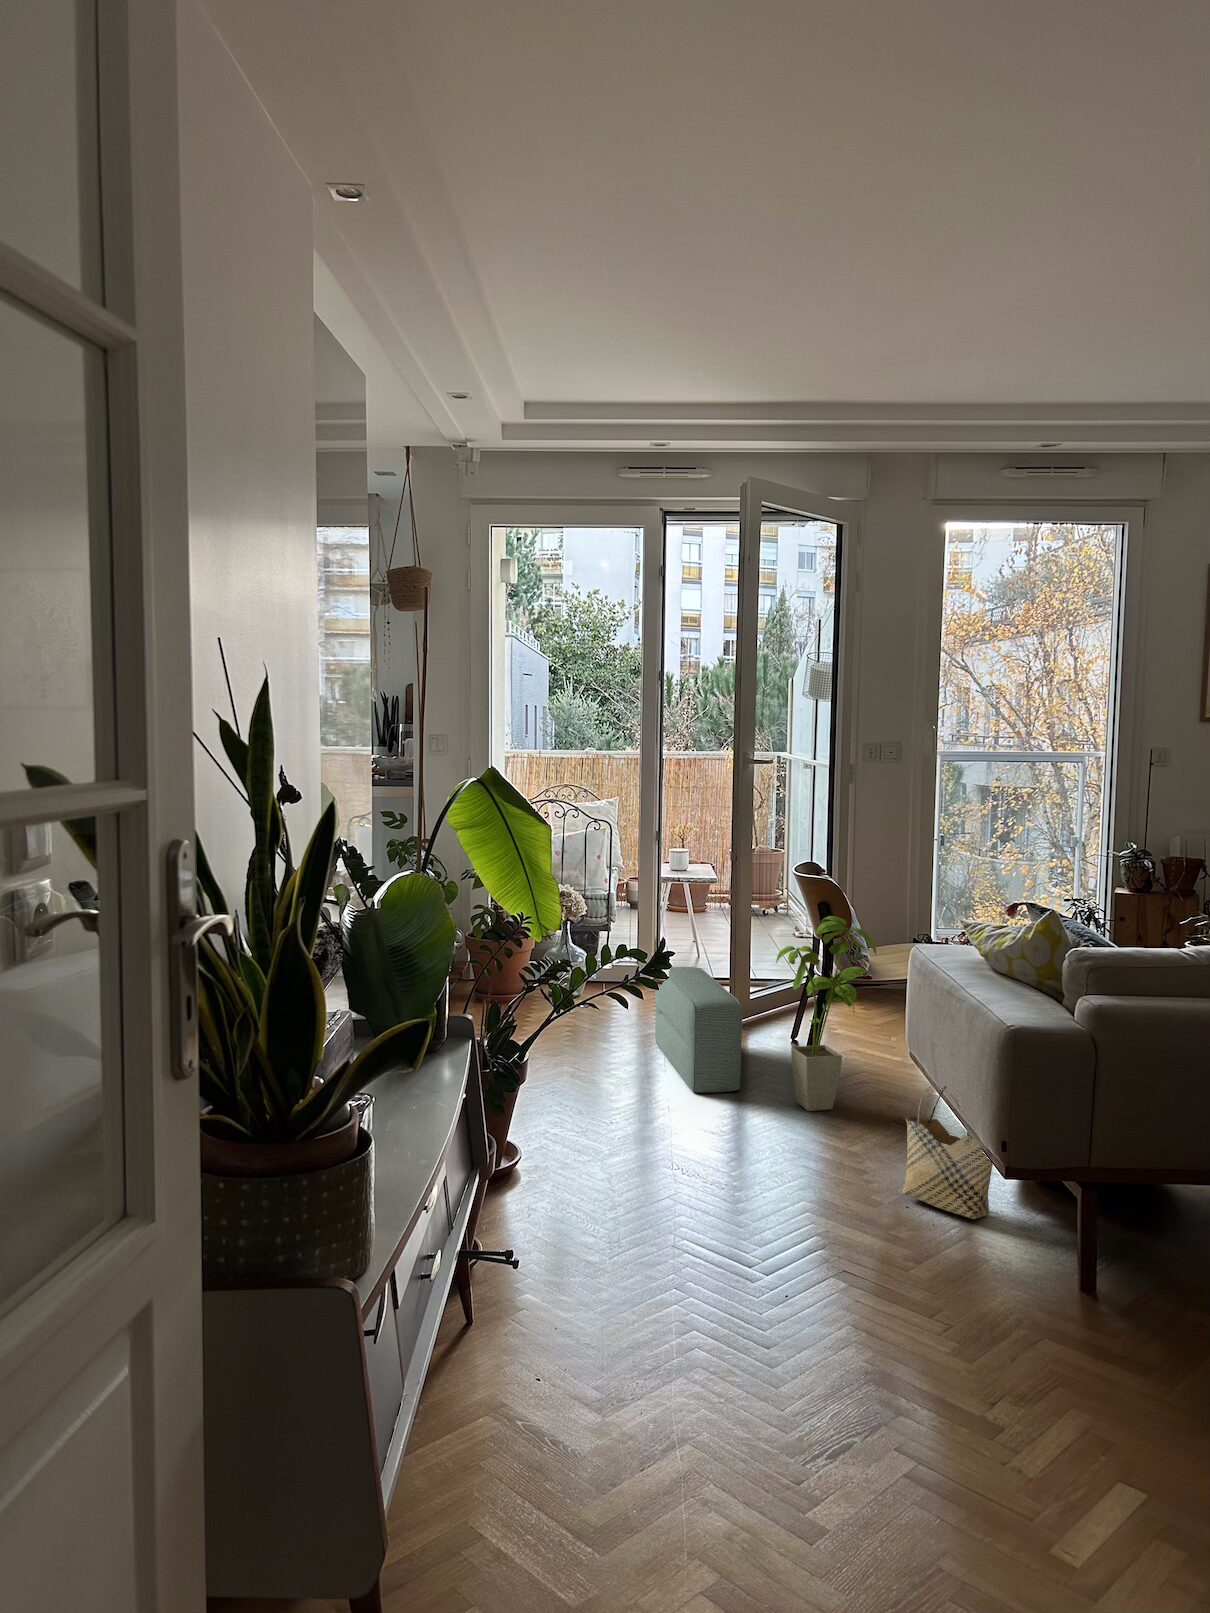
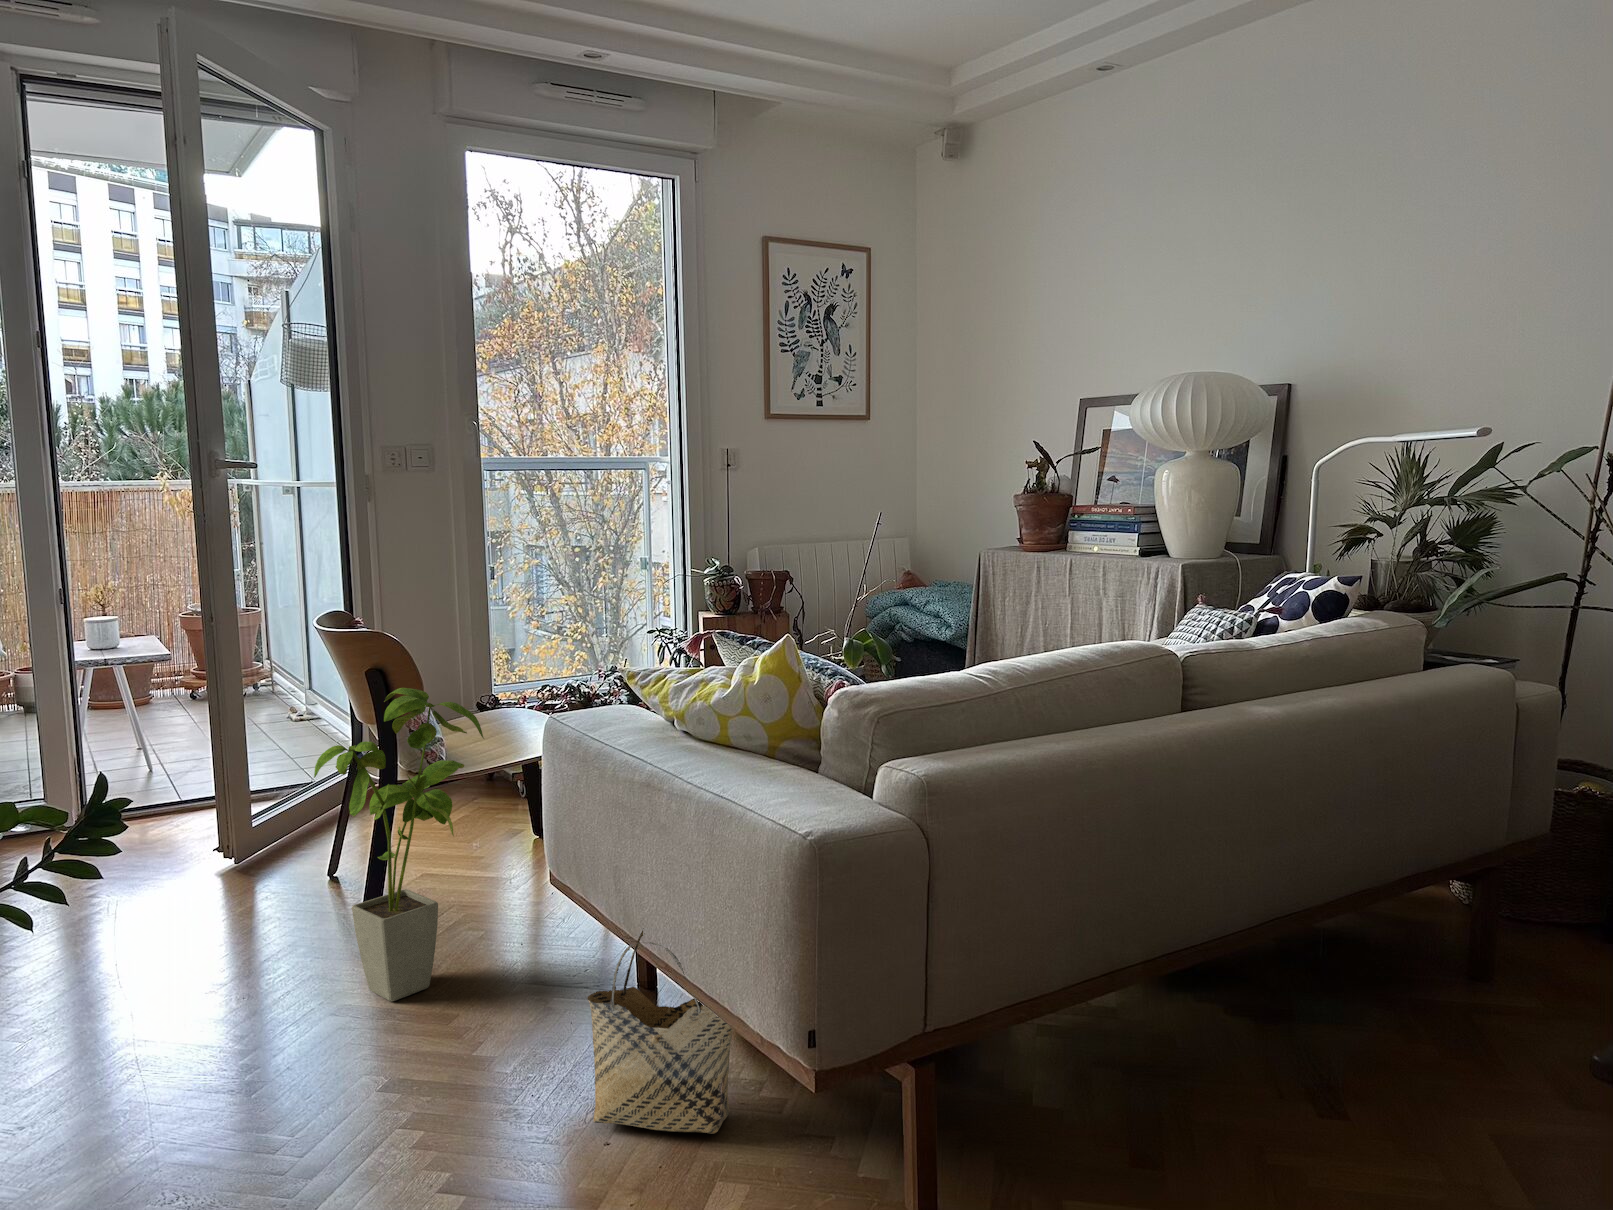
pouf: present [655,967,742,1093] -> none [83,800,266,1020]

